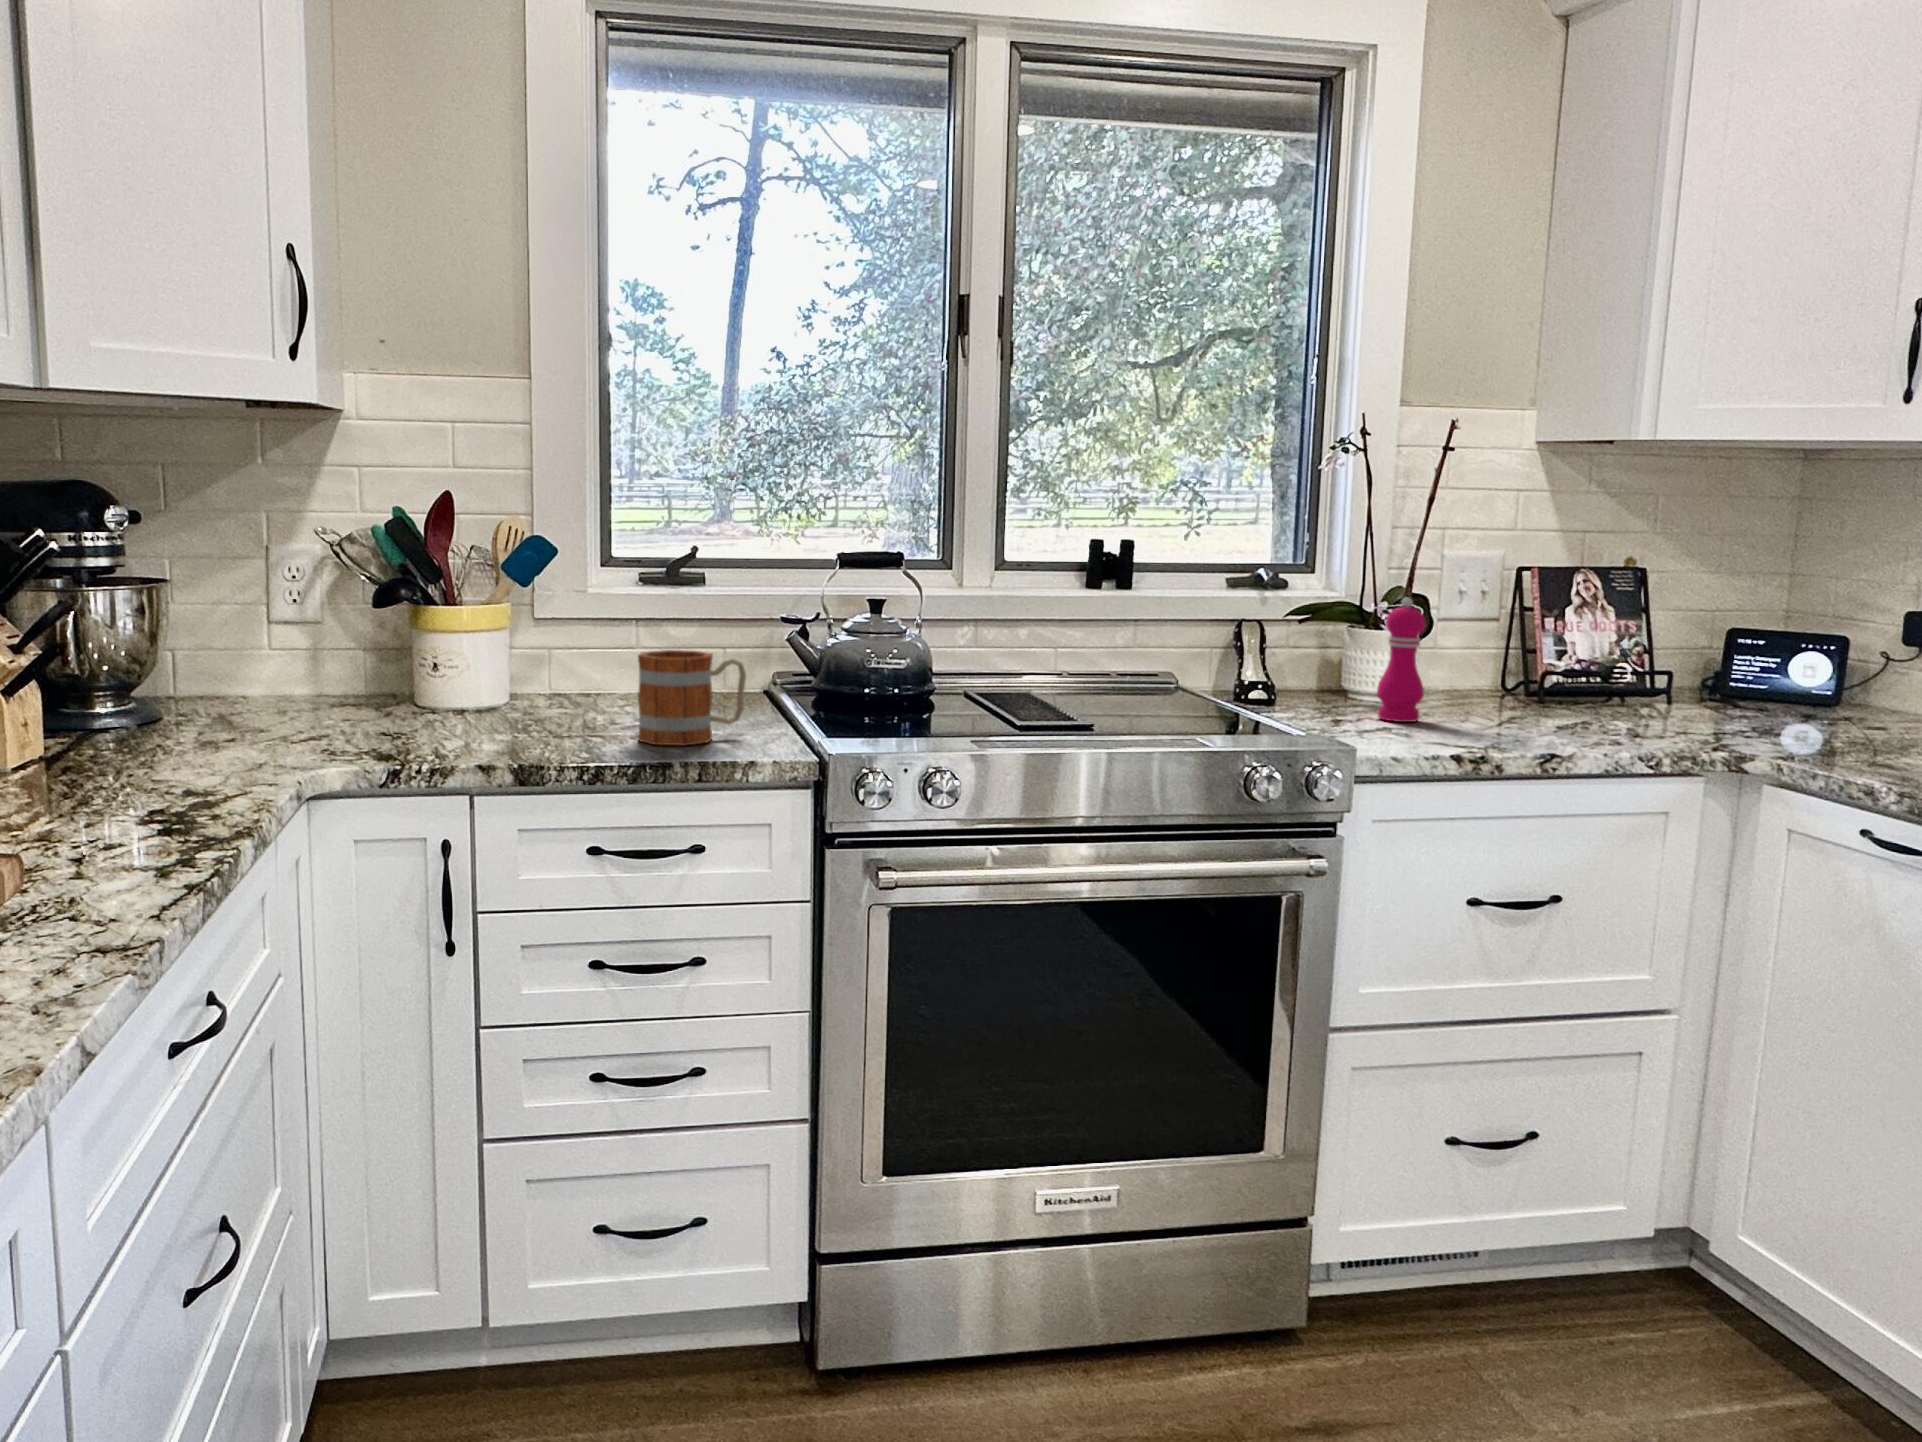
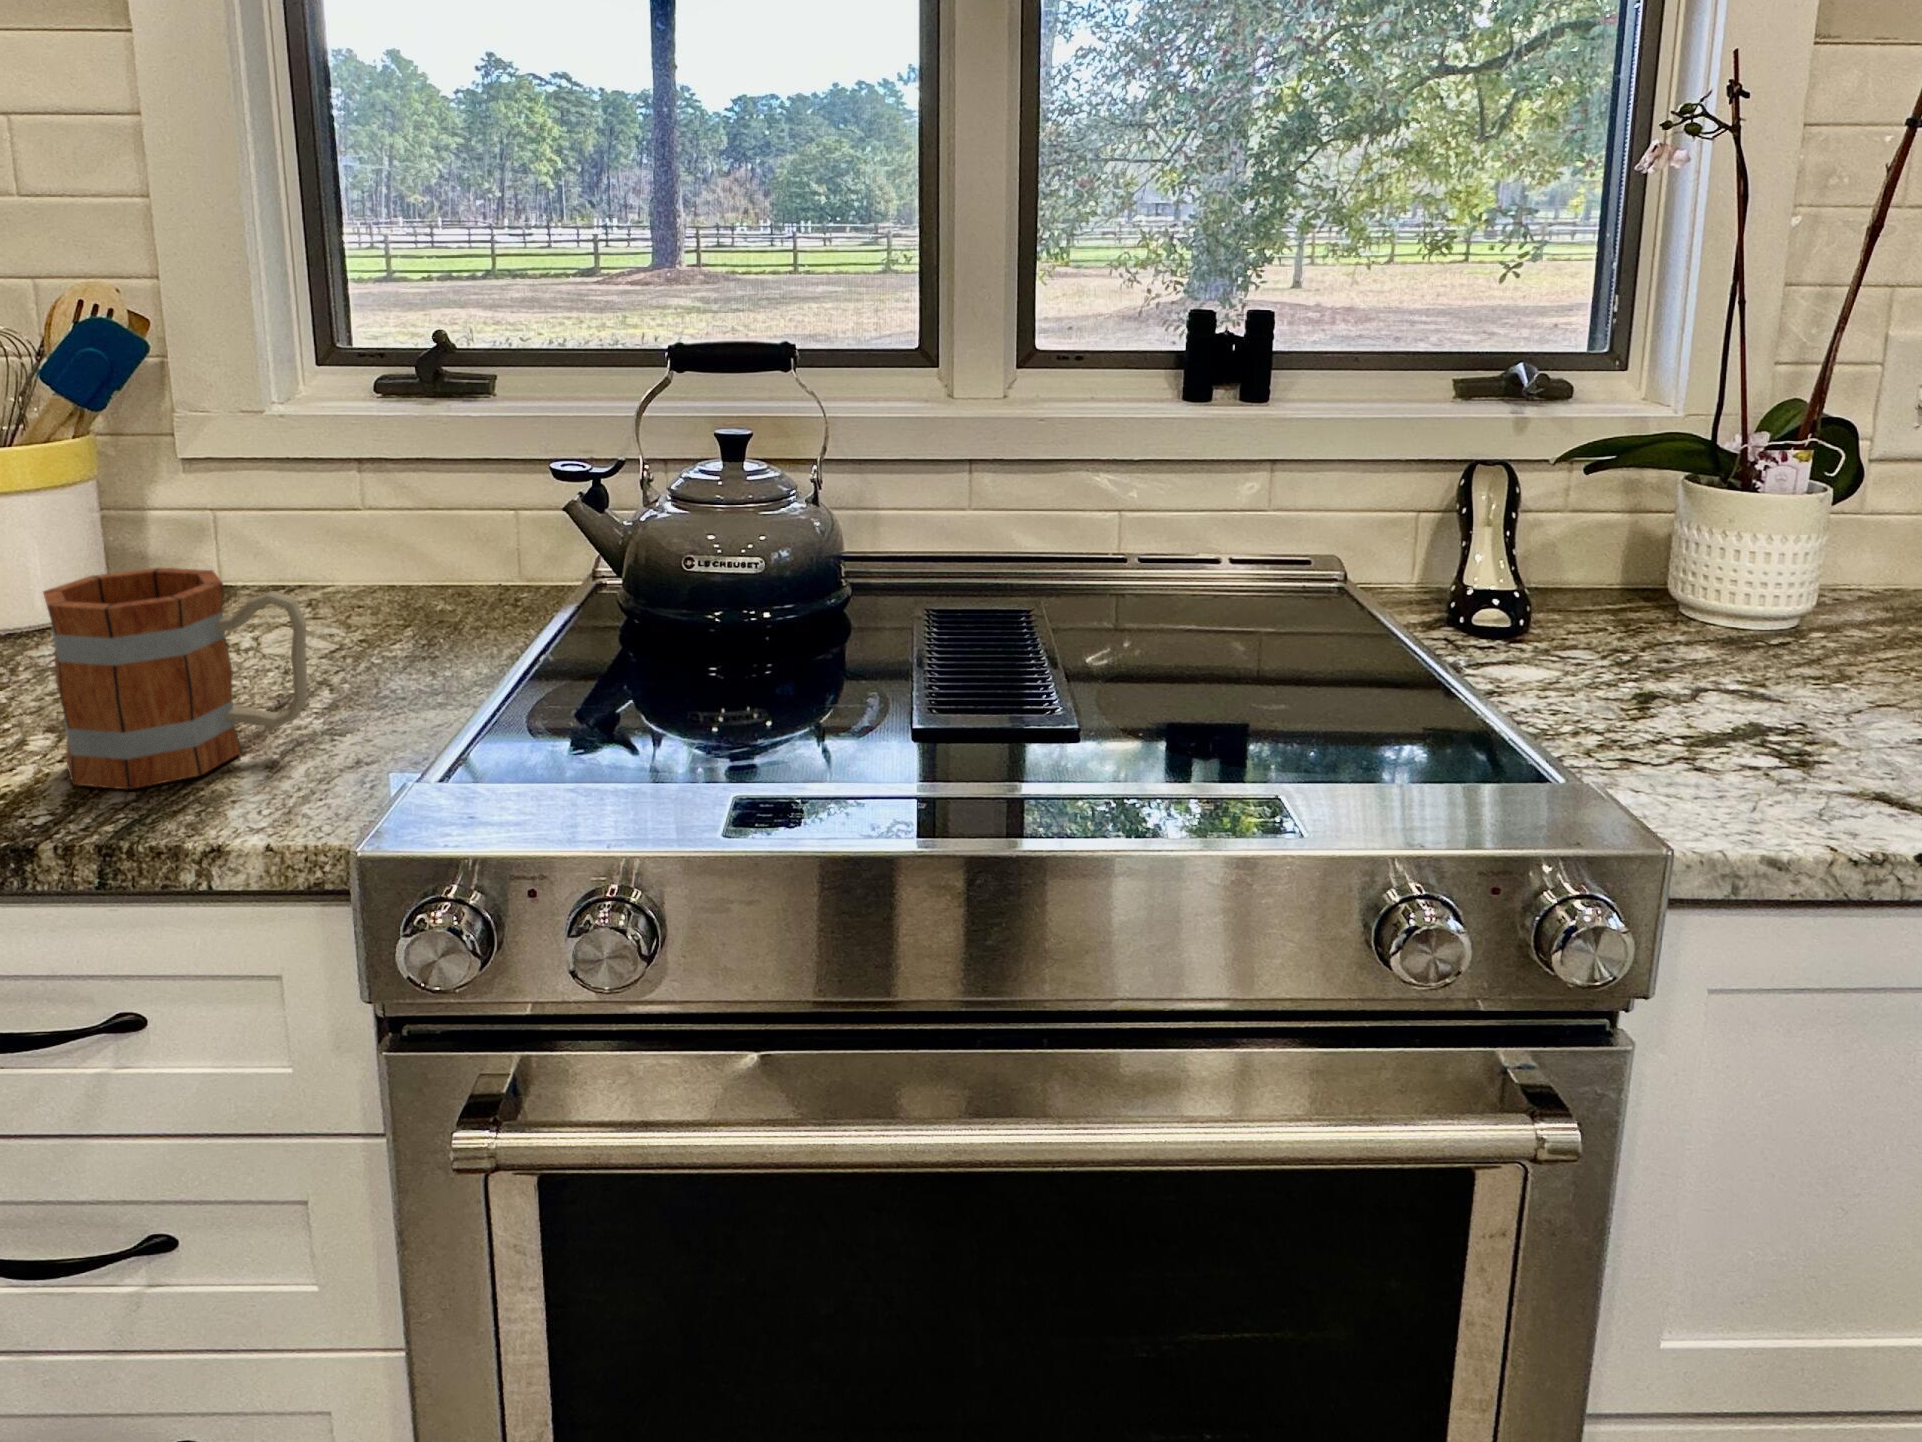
pepper mill: present [1377,597,1425,722] -> none [1735,447,1858,716]

